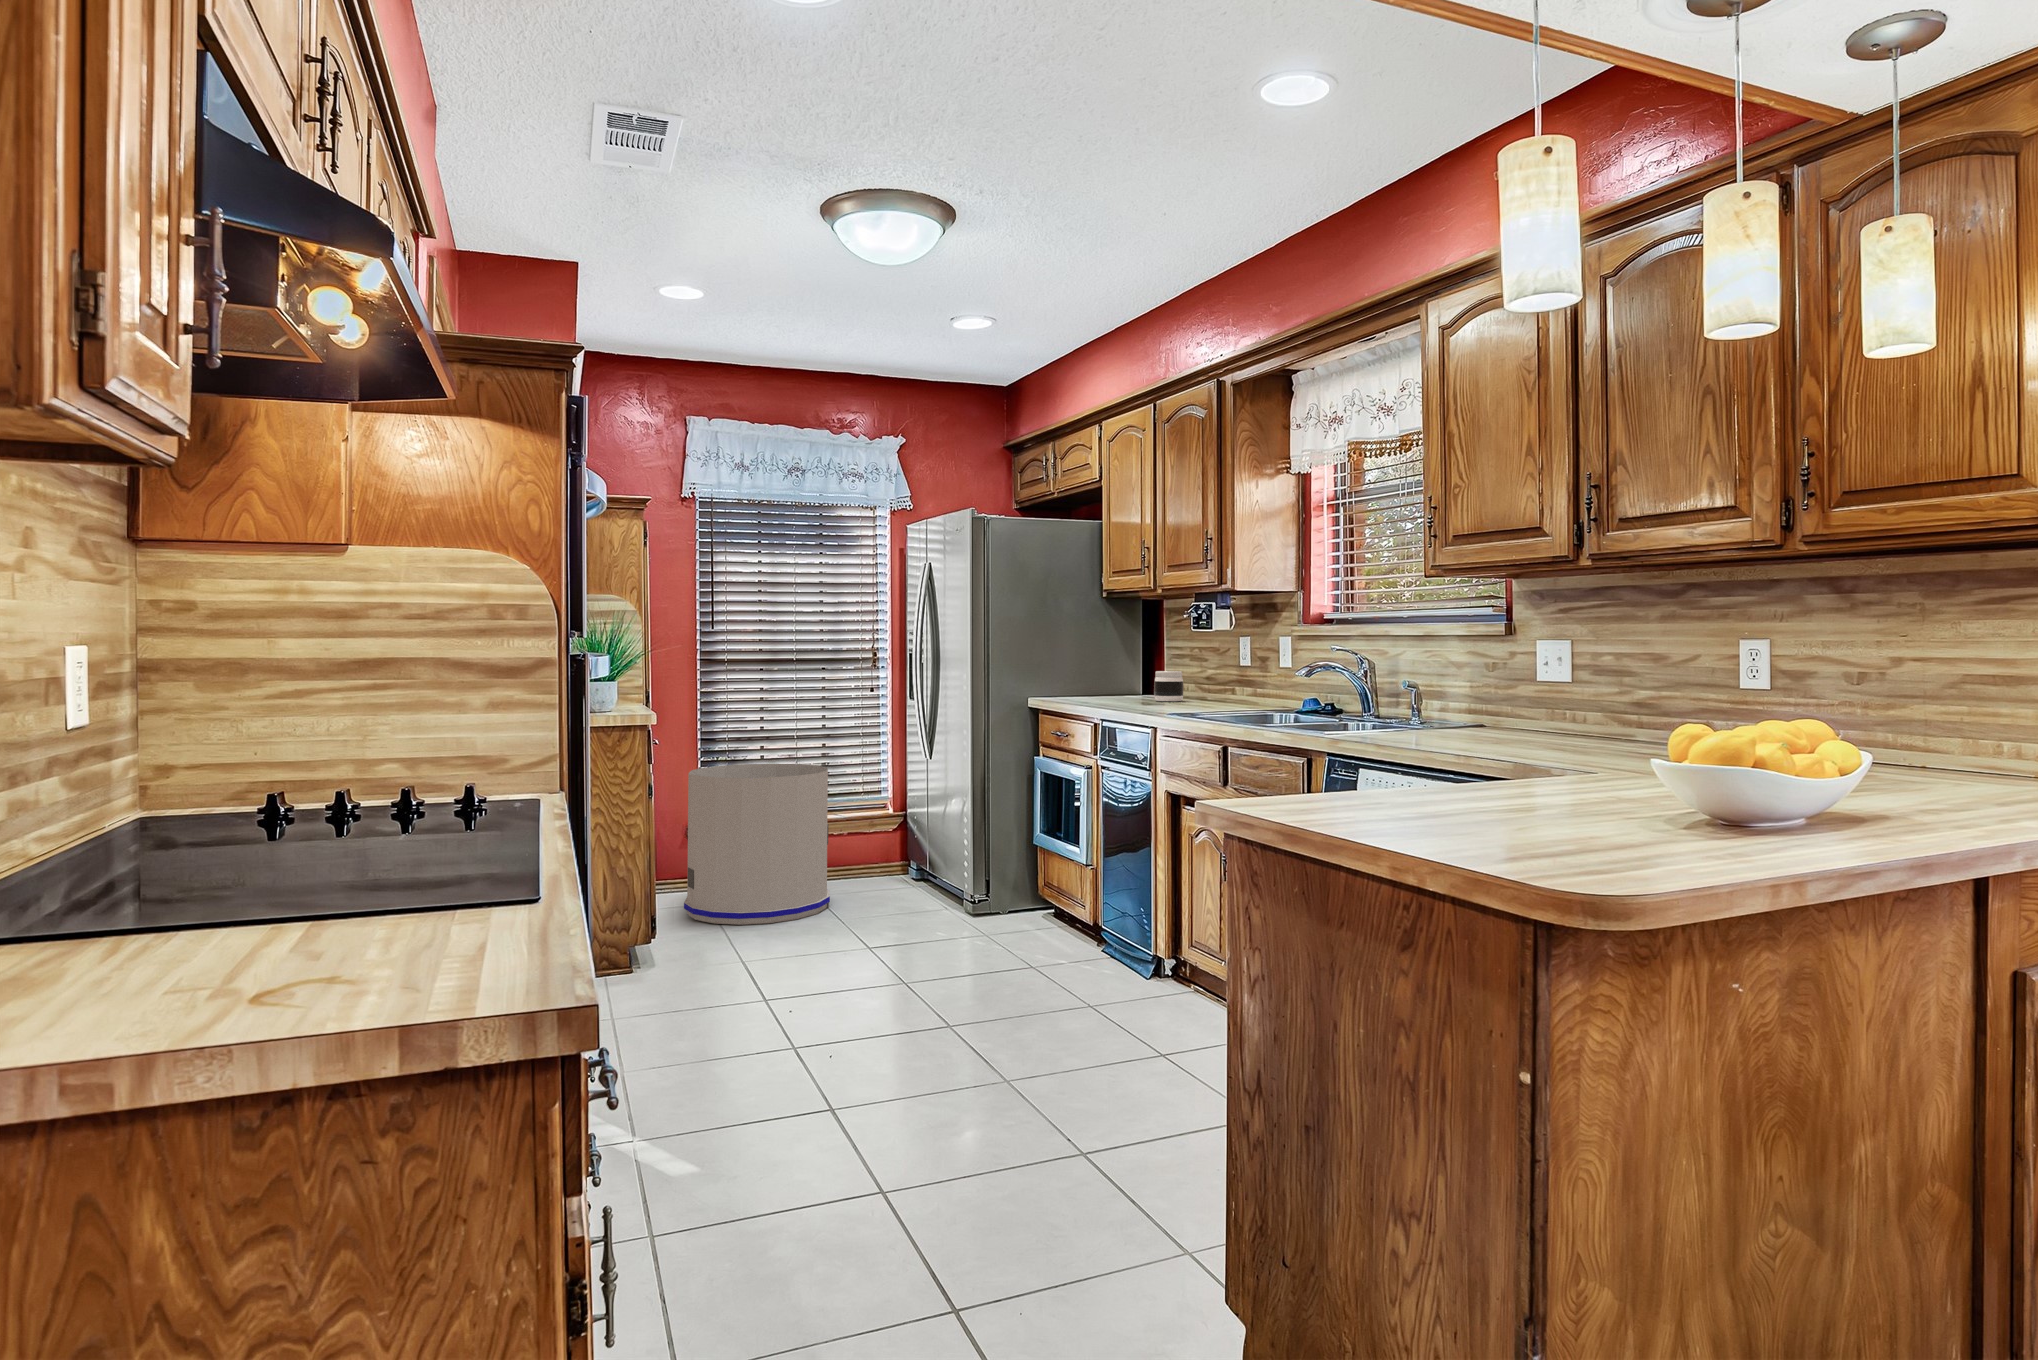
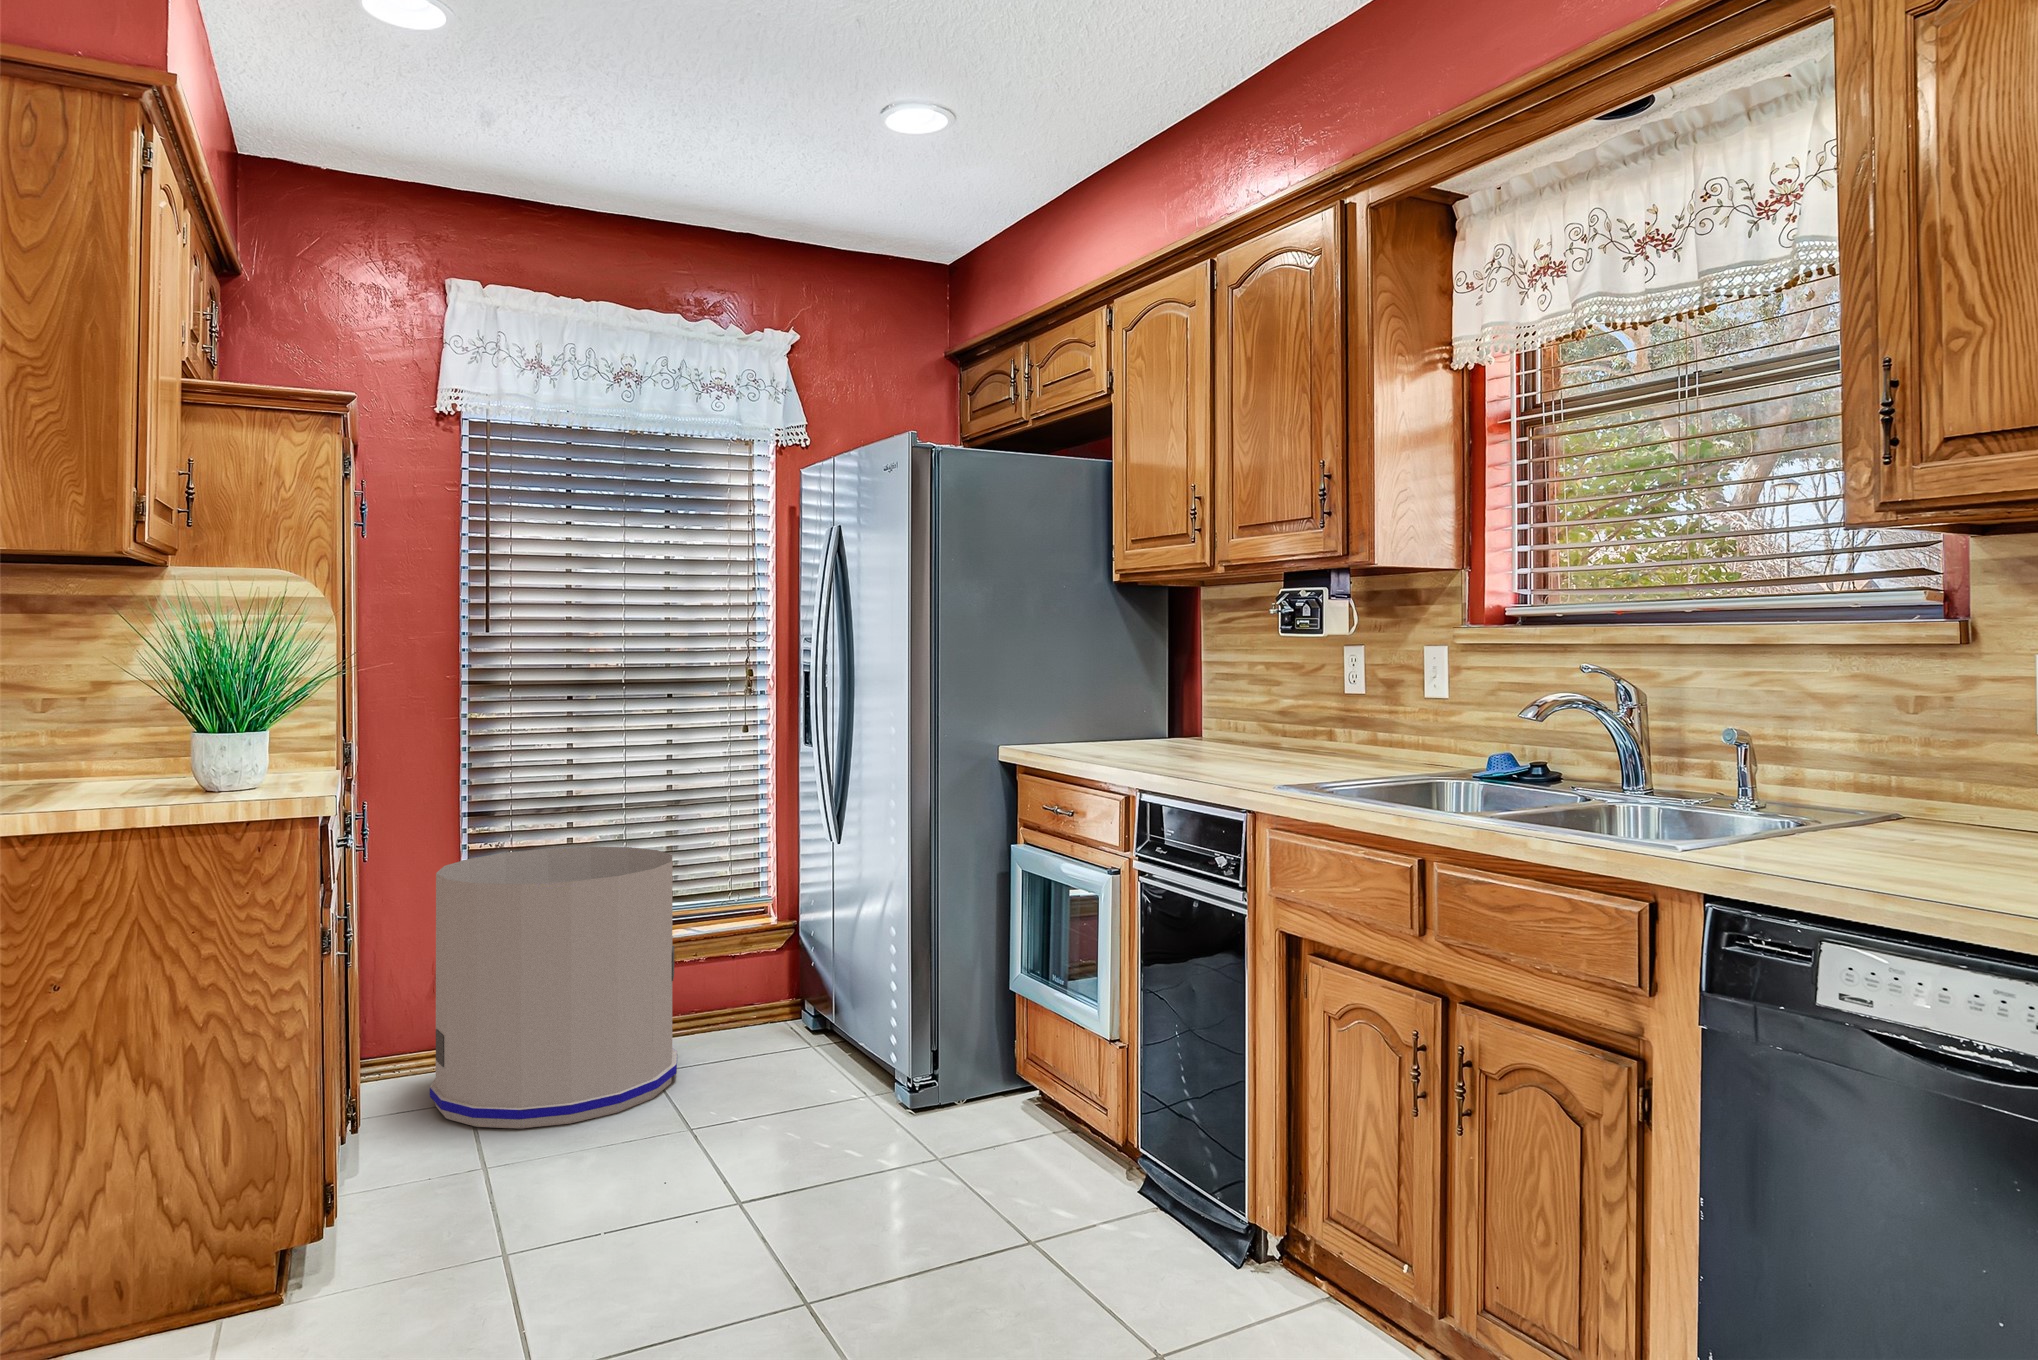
jar: present [1154,671,1183,701] -> none [1205,699,1252,749]

